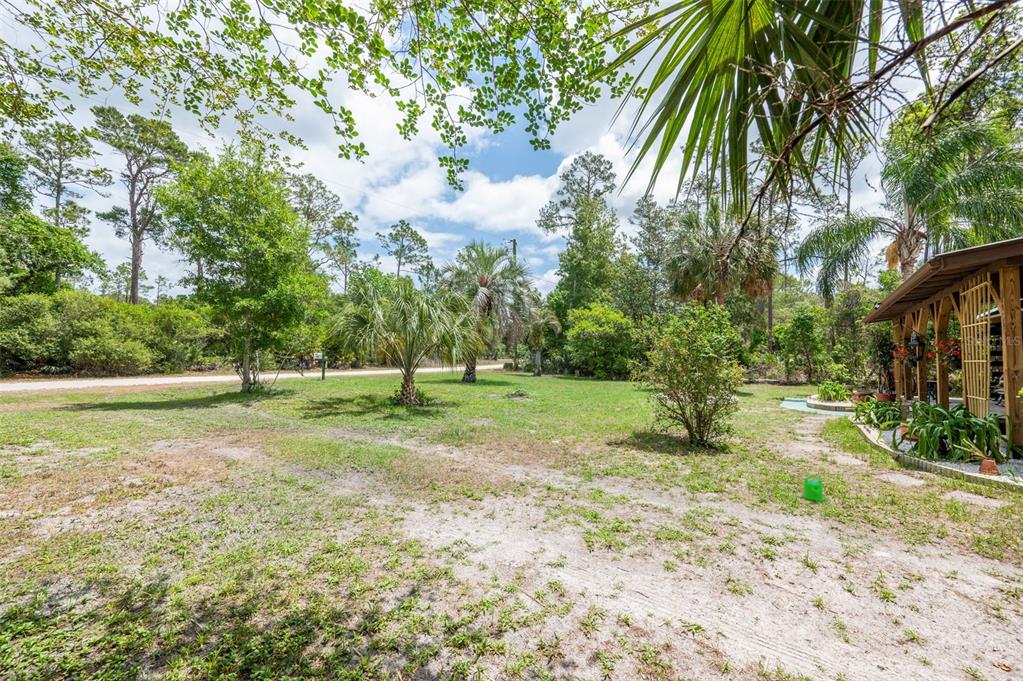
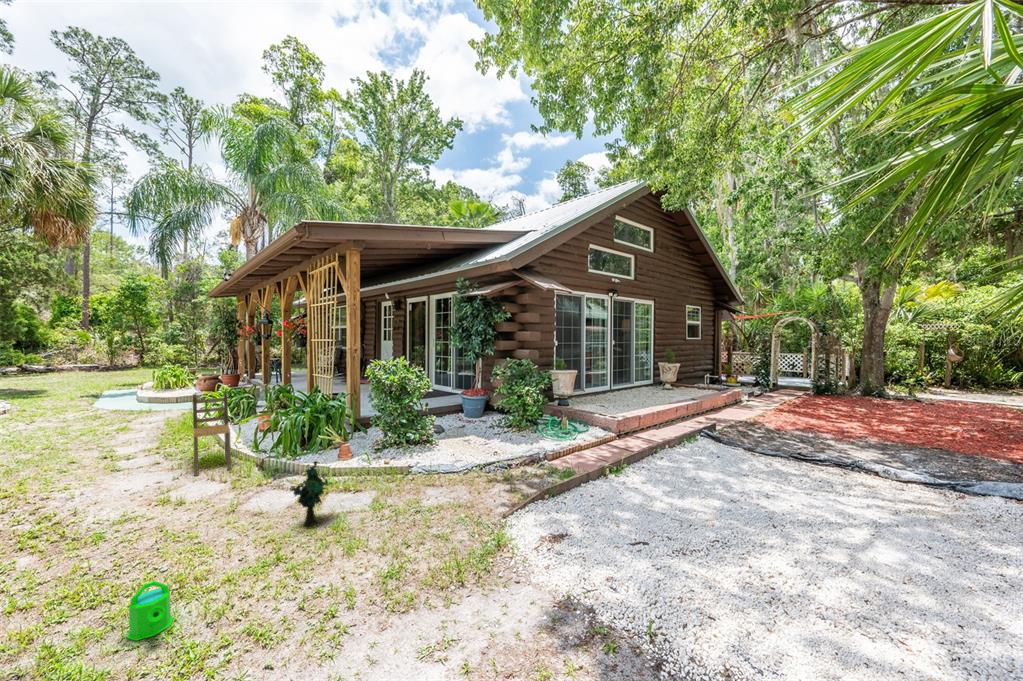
chair: none [842,396,872,457] -> present [193,392,231,476]
decorative plant: none [908,451,947,499] -> present [290,461,328,526]

